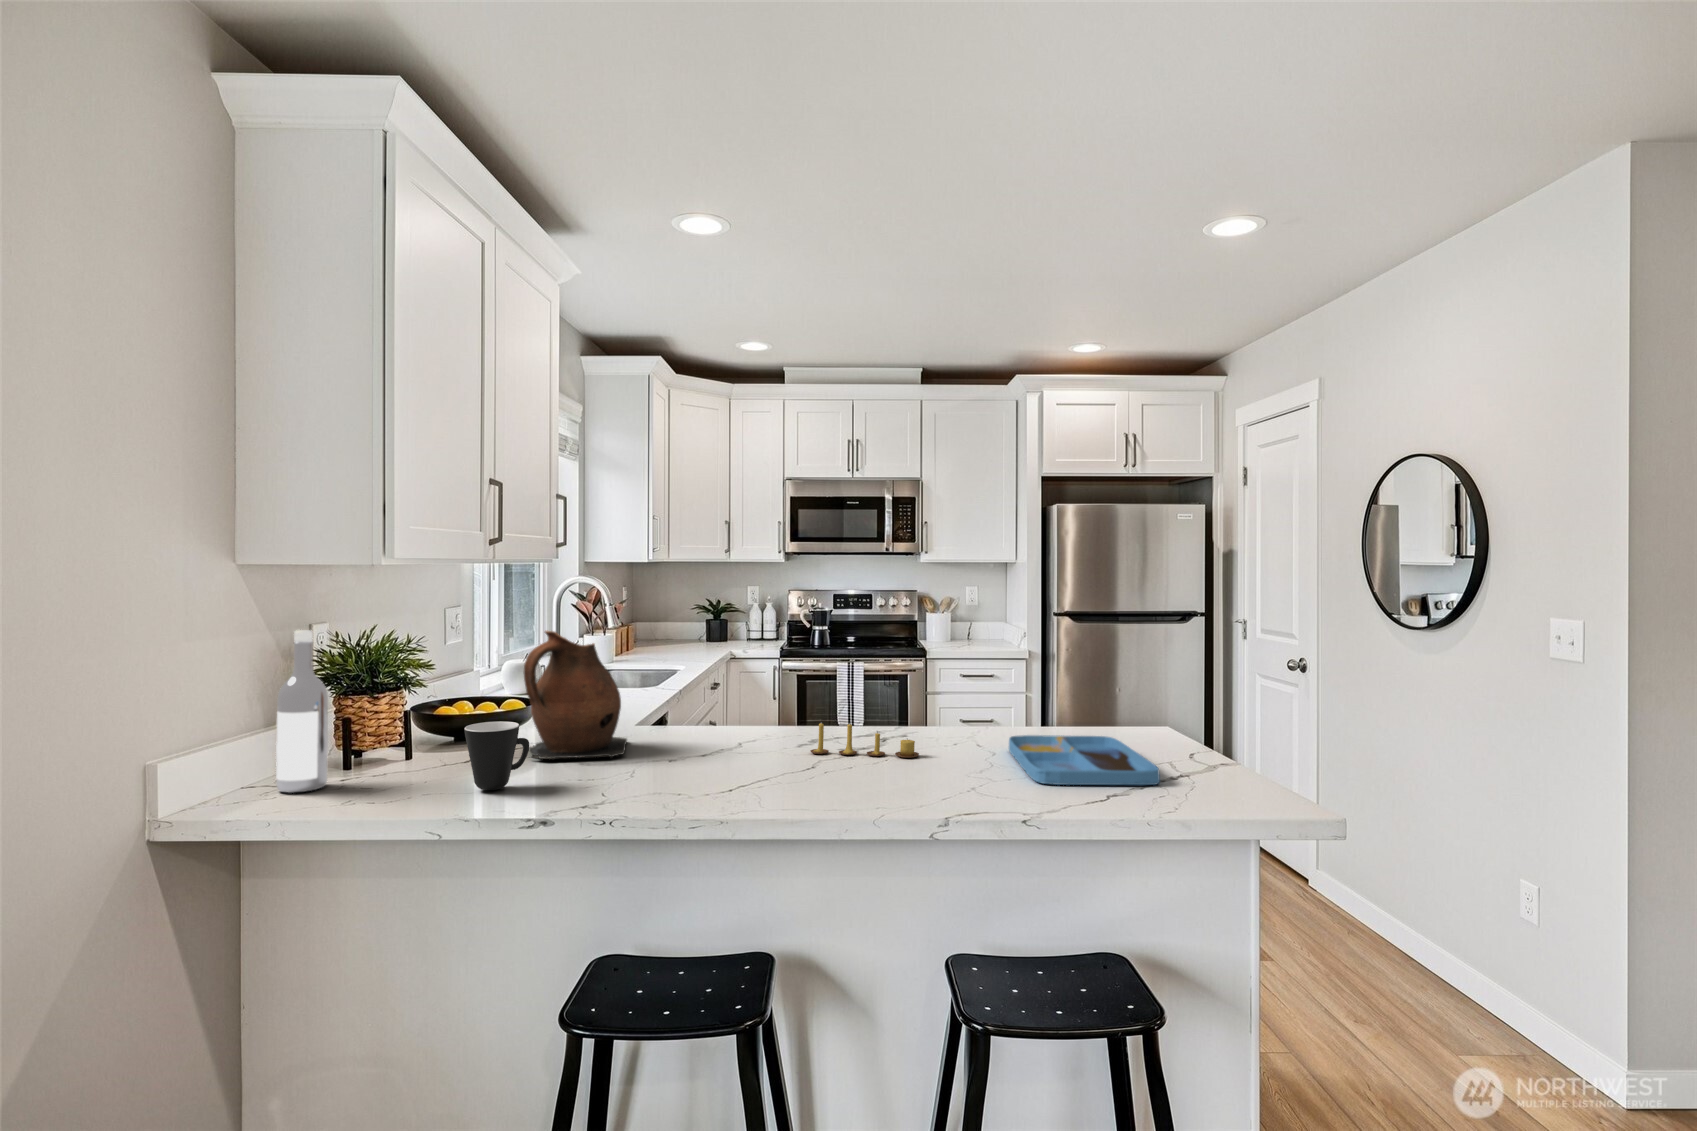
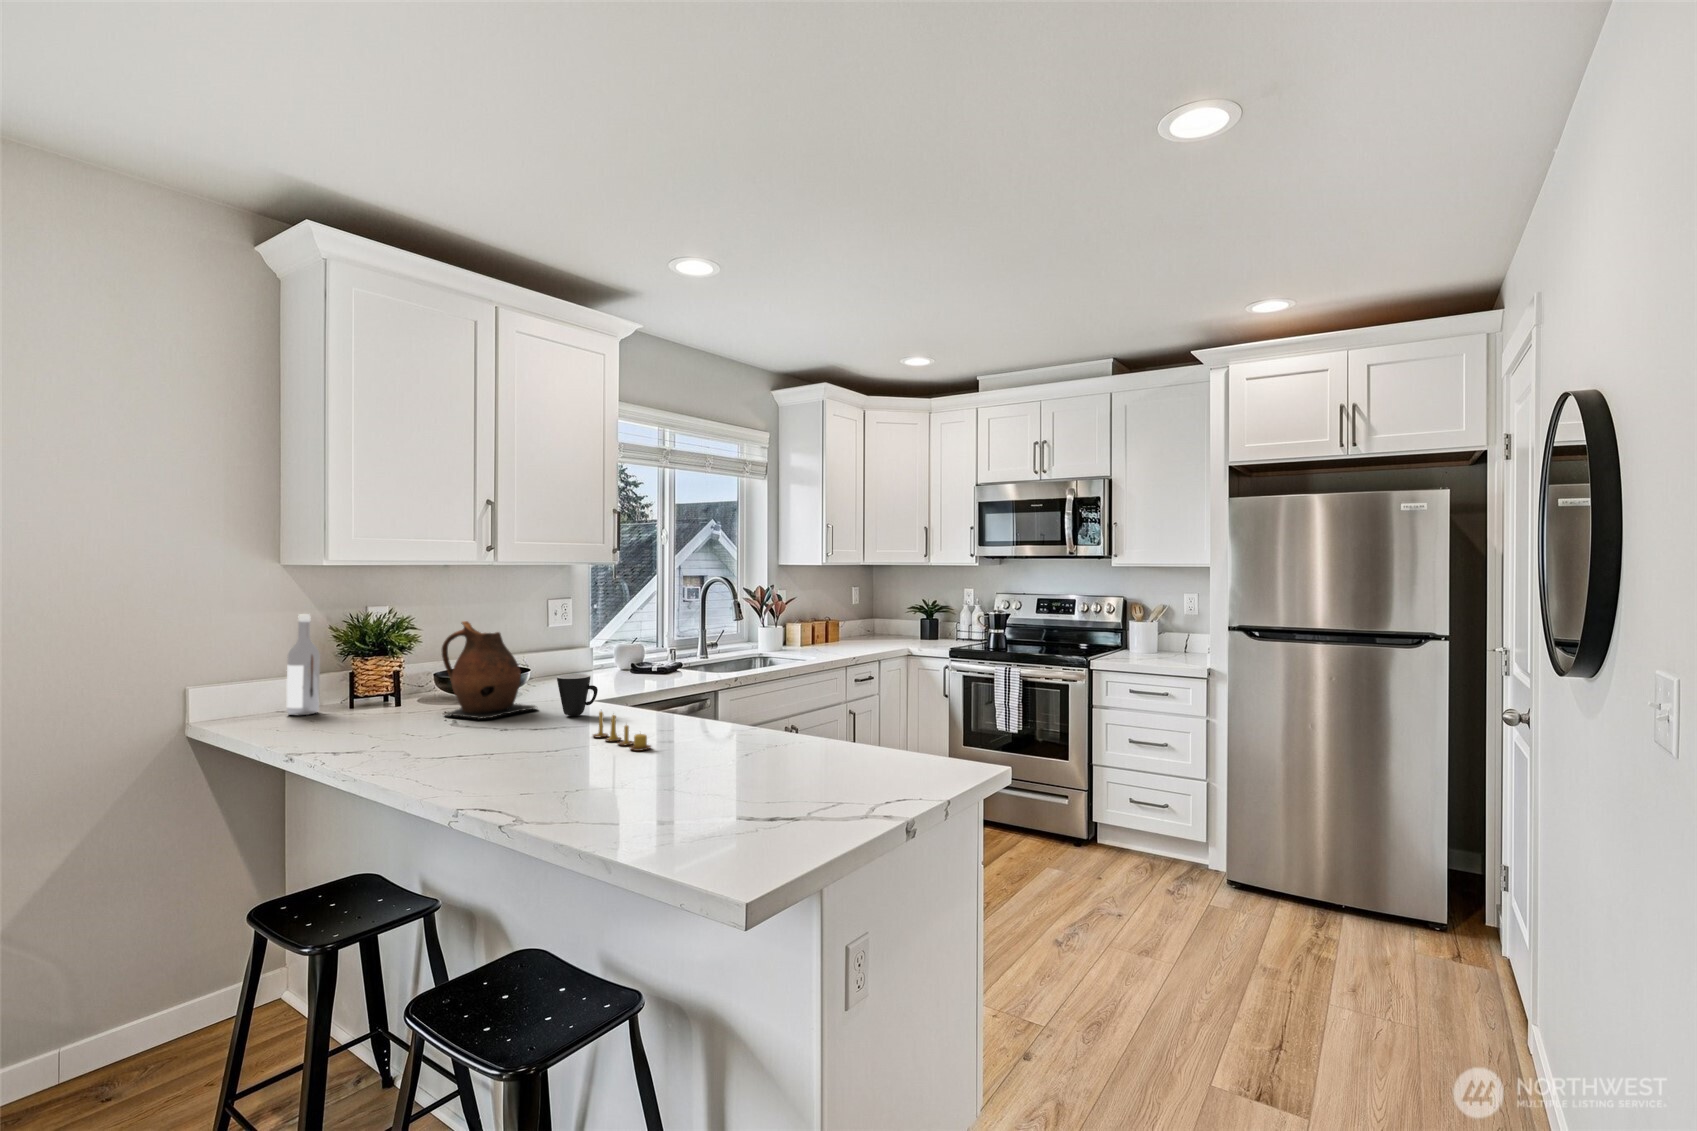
mug: present [465,722,529,790] -> present [557,674,598,716]
tray: present [1009,735,1160,785] -> none [619,745,810,807]

